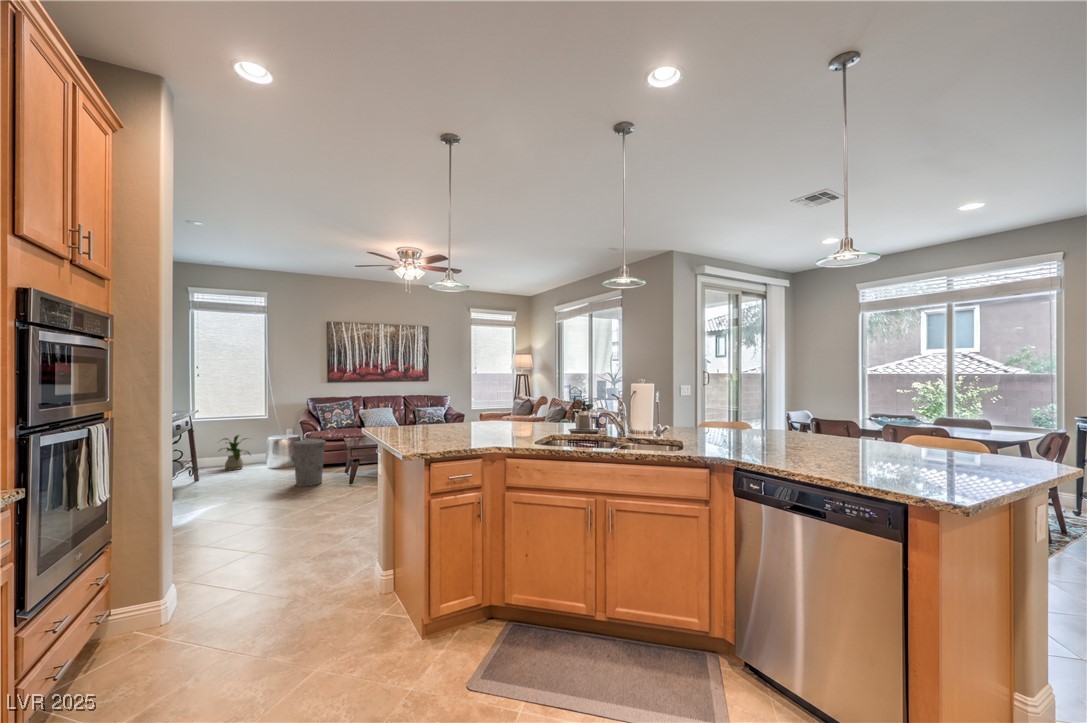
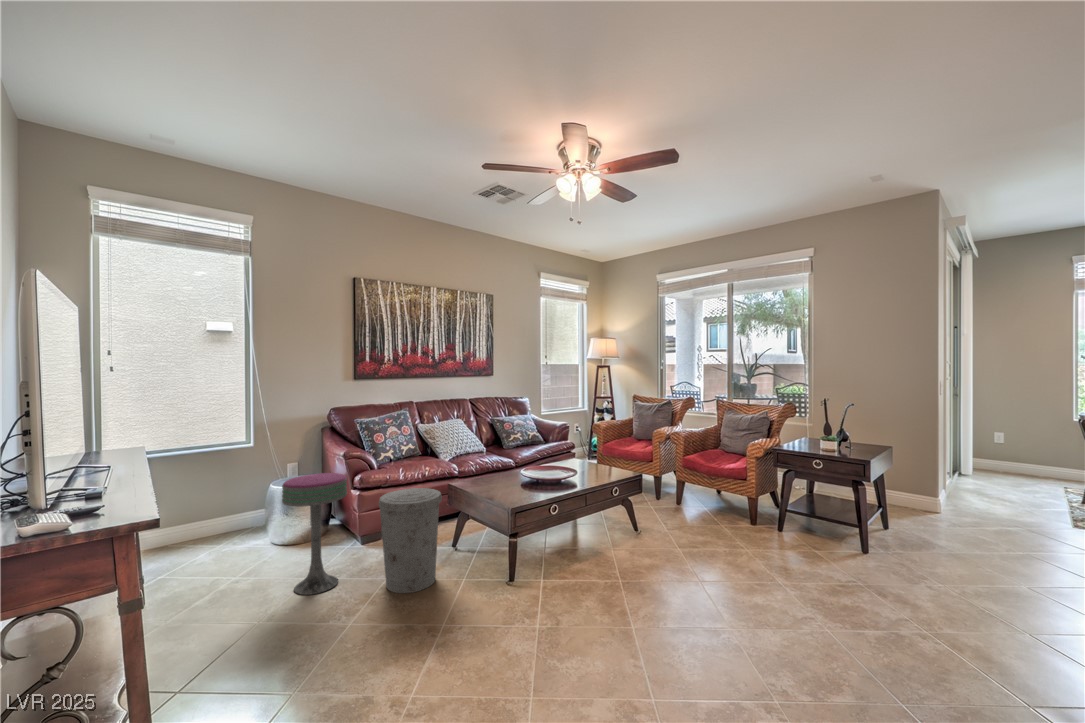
bar stool: none [253,429,285,483] -> present [282,473,347,595]
house plant: present [223,435,250,470] -> none [161,485,240,561]

